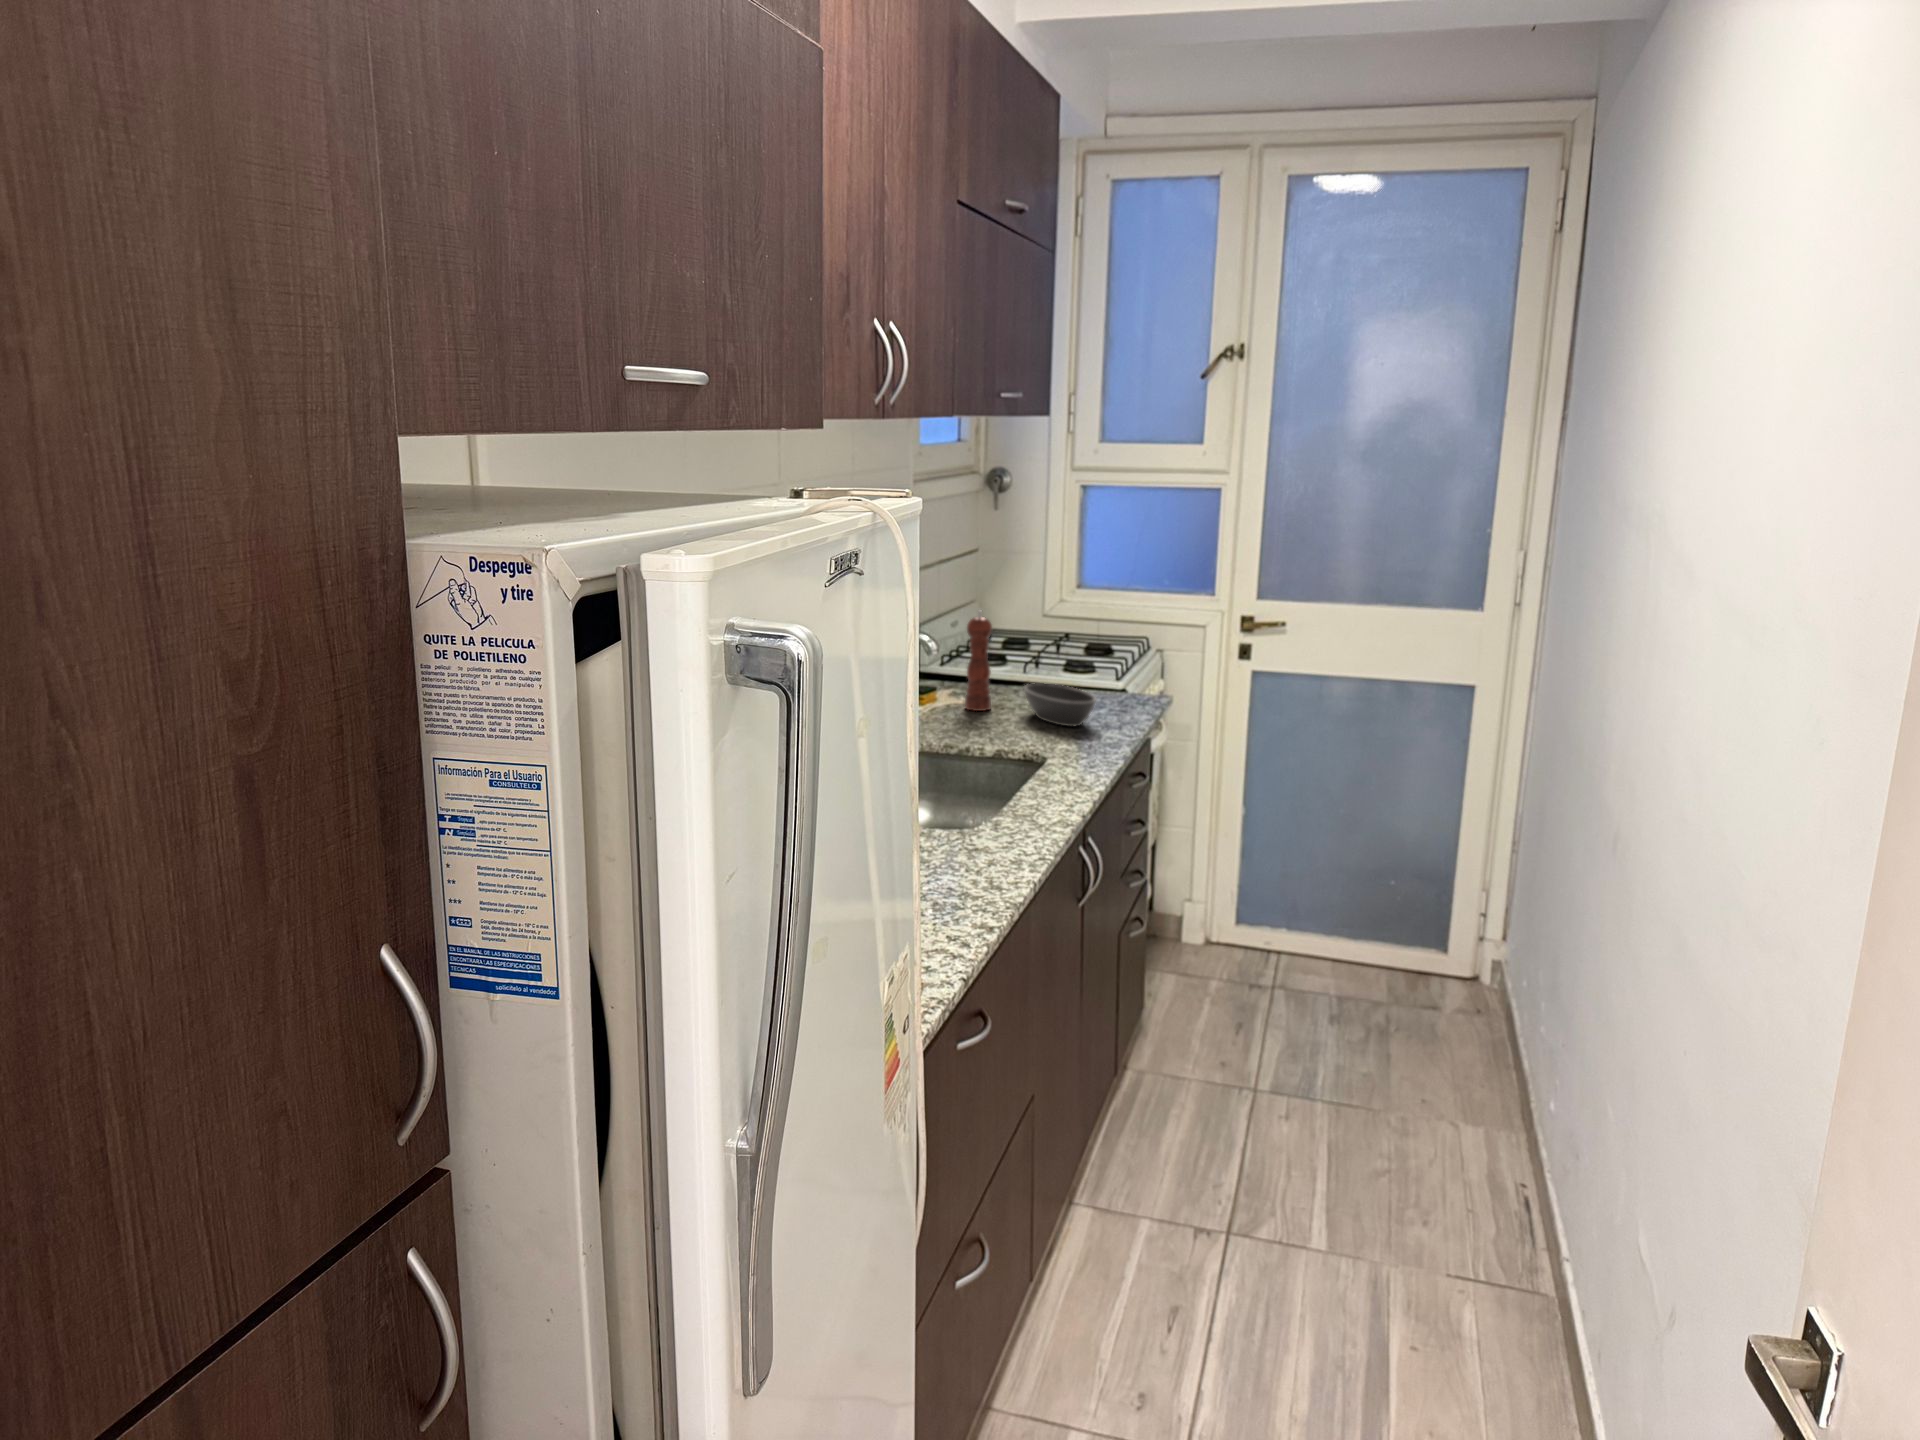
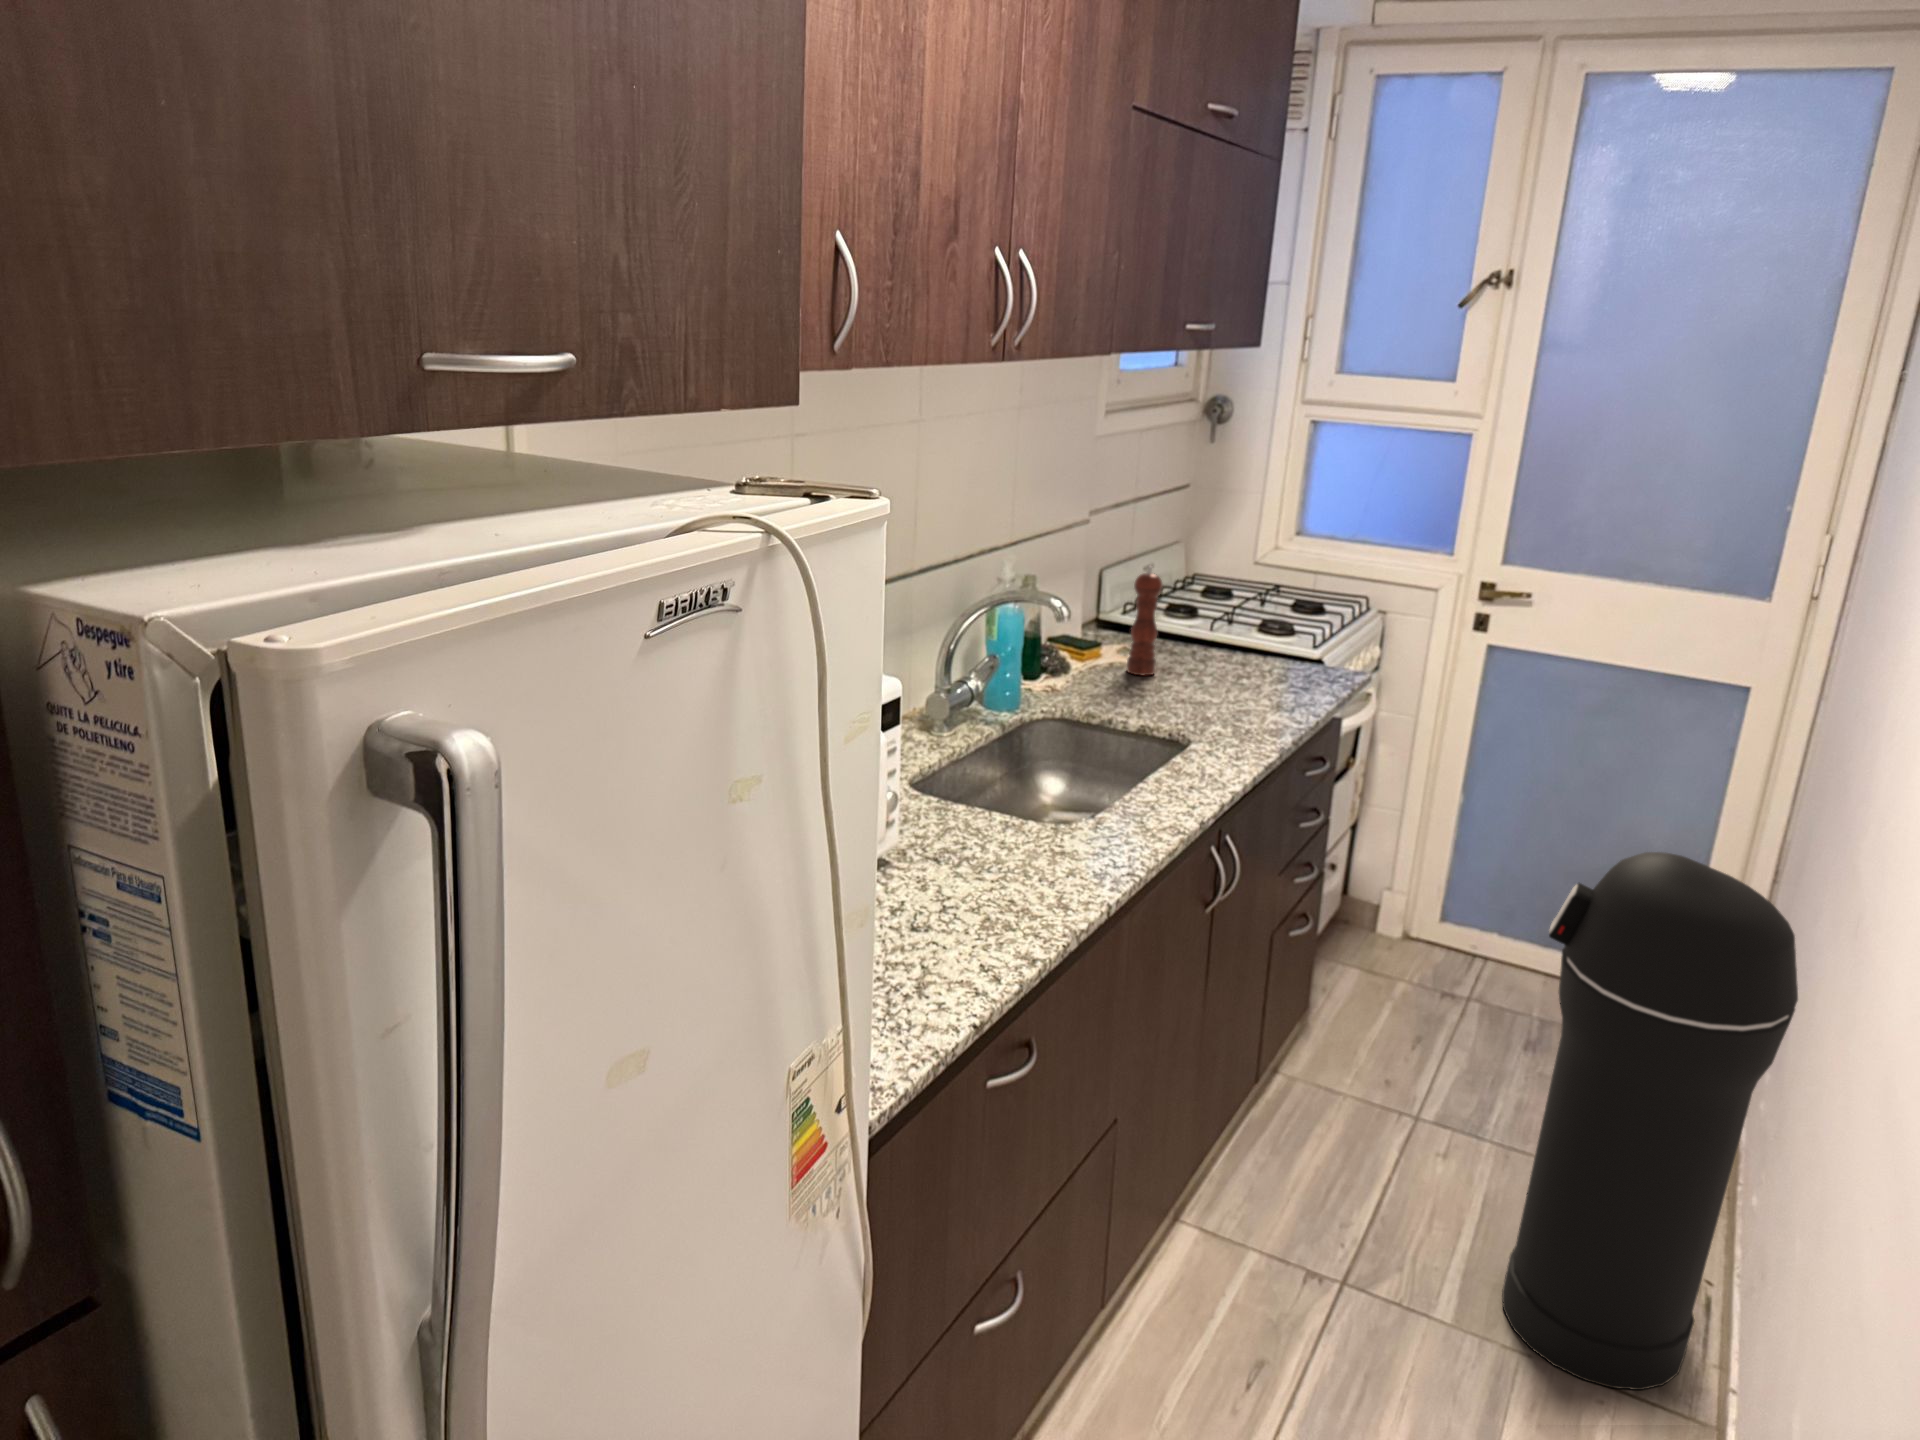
bowl: present [1024,683,1096,726] -> none [1190,650,1267,705]
trash can: none [1361,805,1570,1278] -> present [1502,852,1798,1390]

